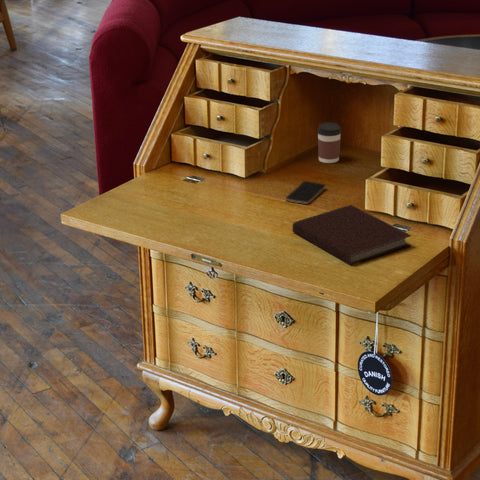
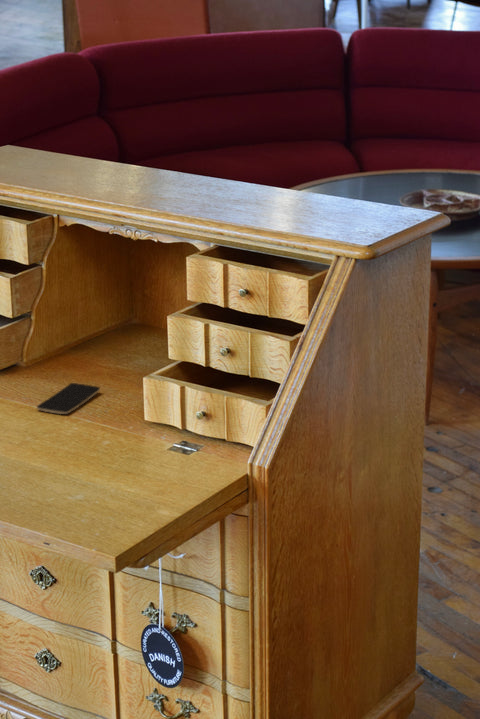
coffee cup: present [317,122,341,163] -> none [101,304,133,359]
notebook: present [293,205,411,266] -> none [29,414,194,504]

